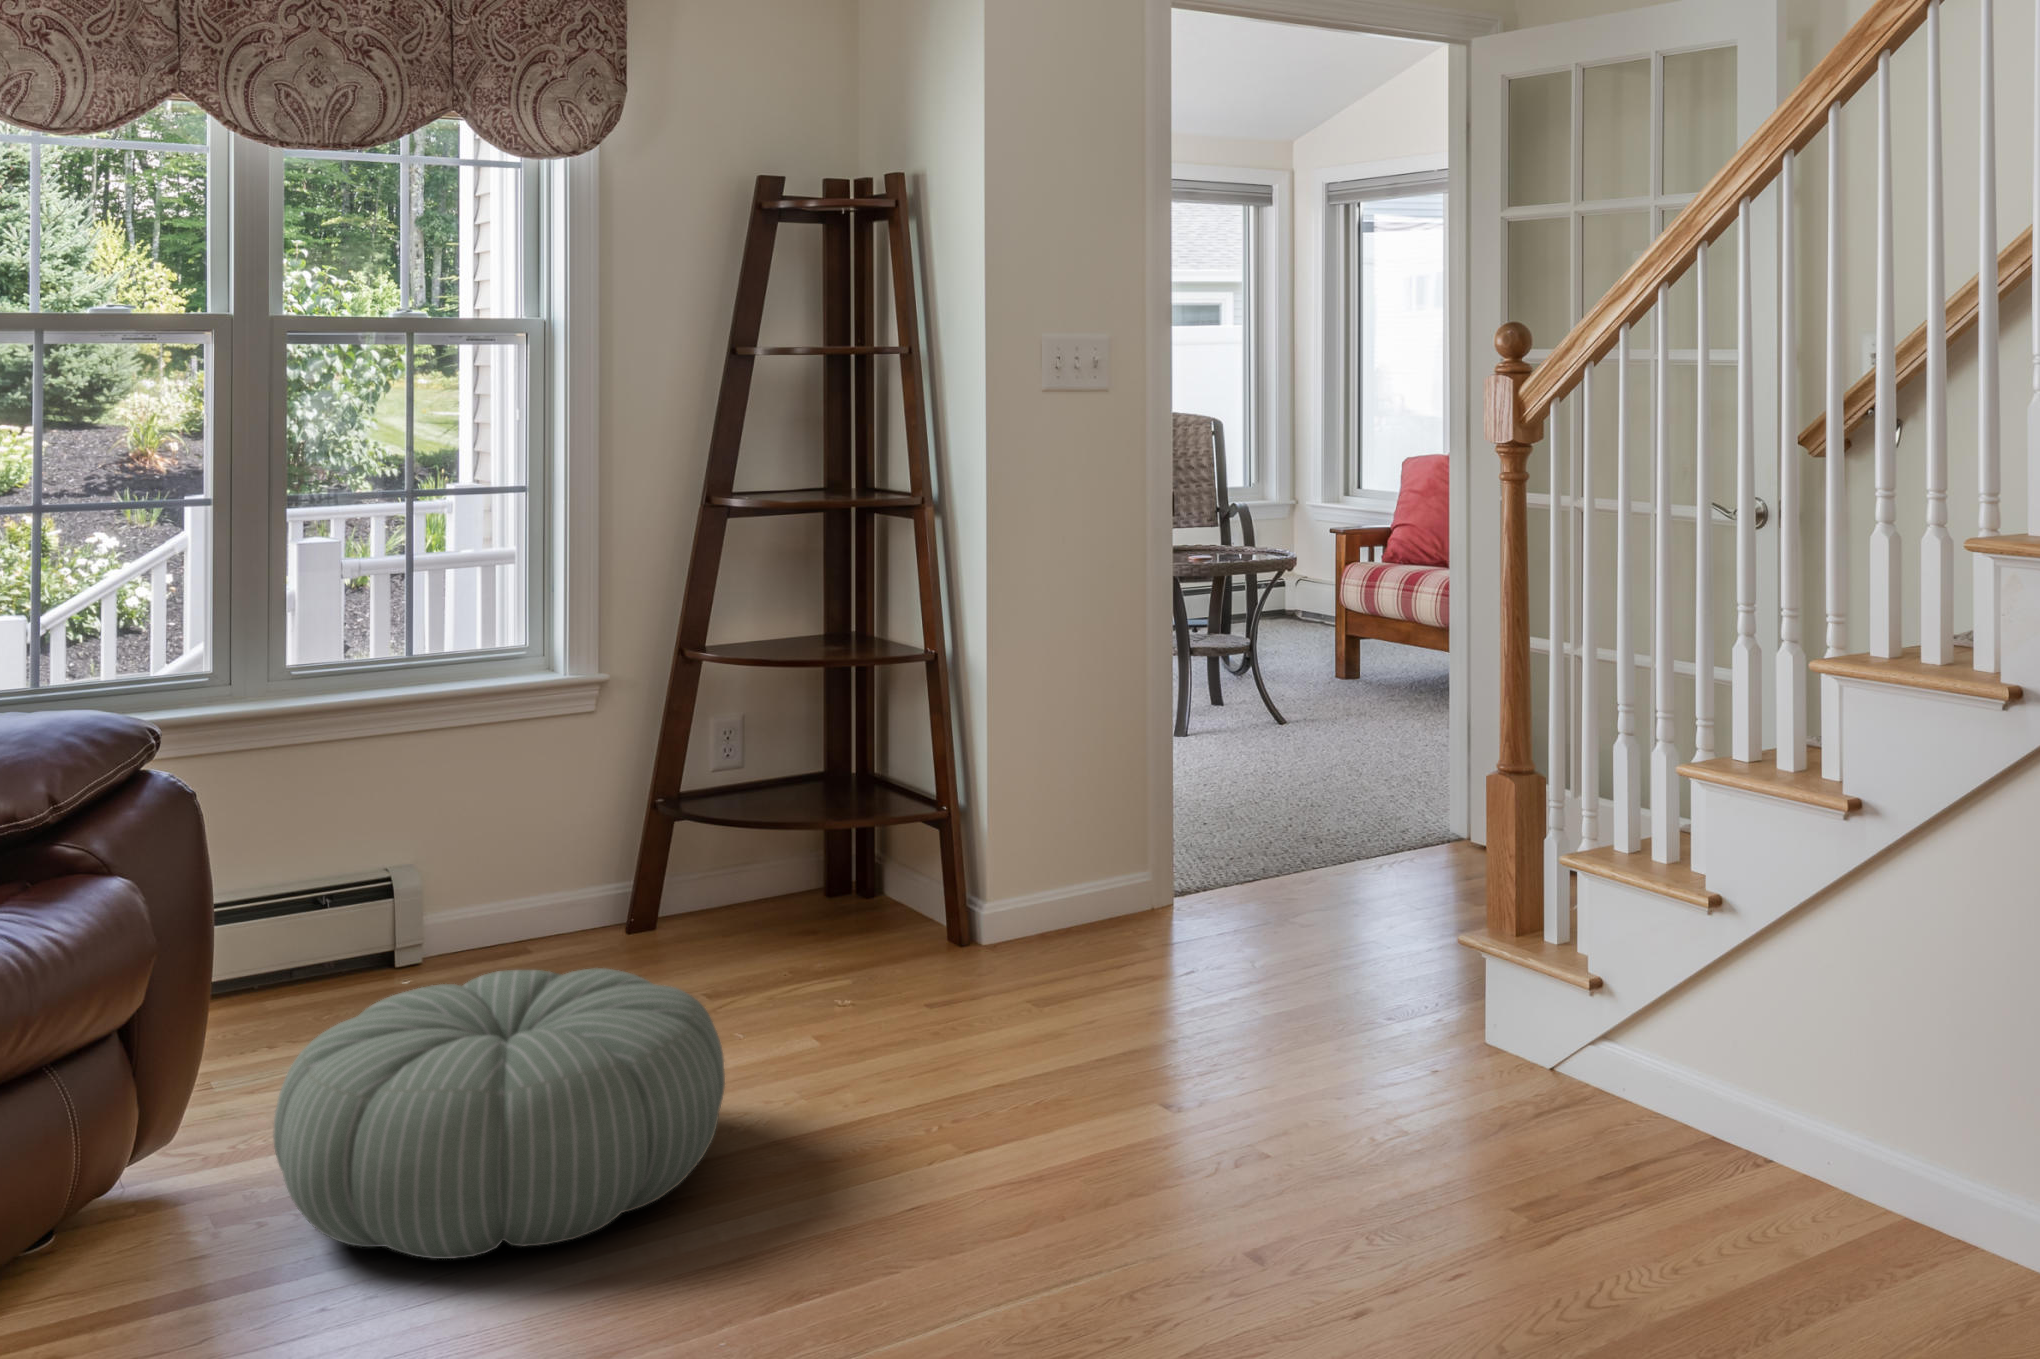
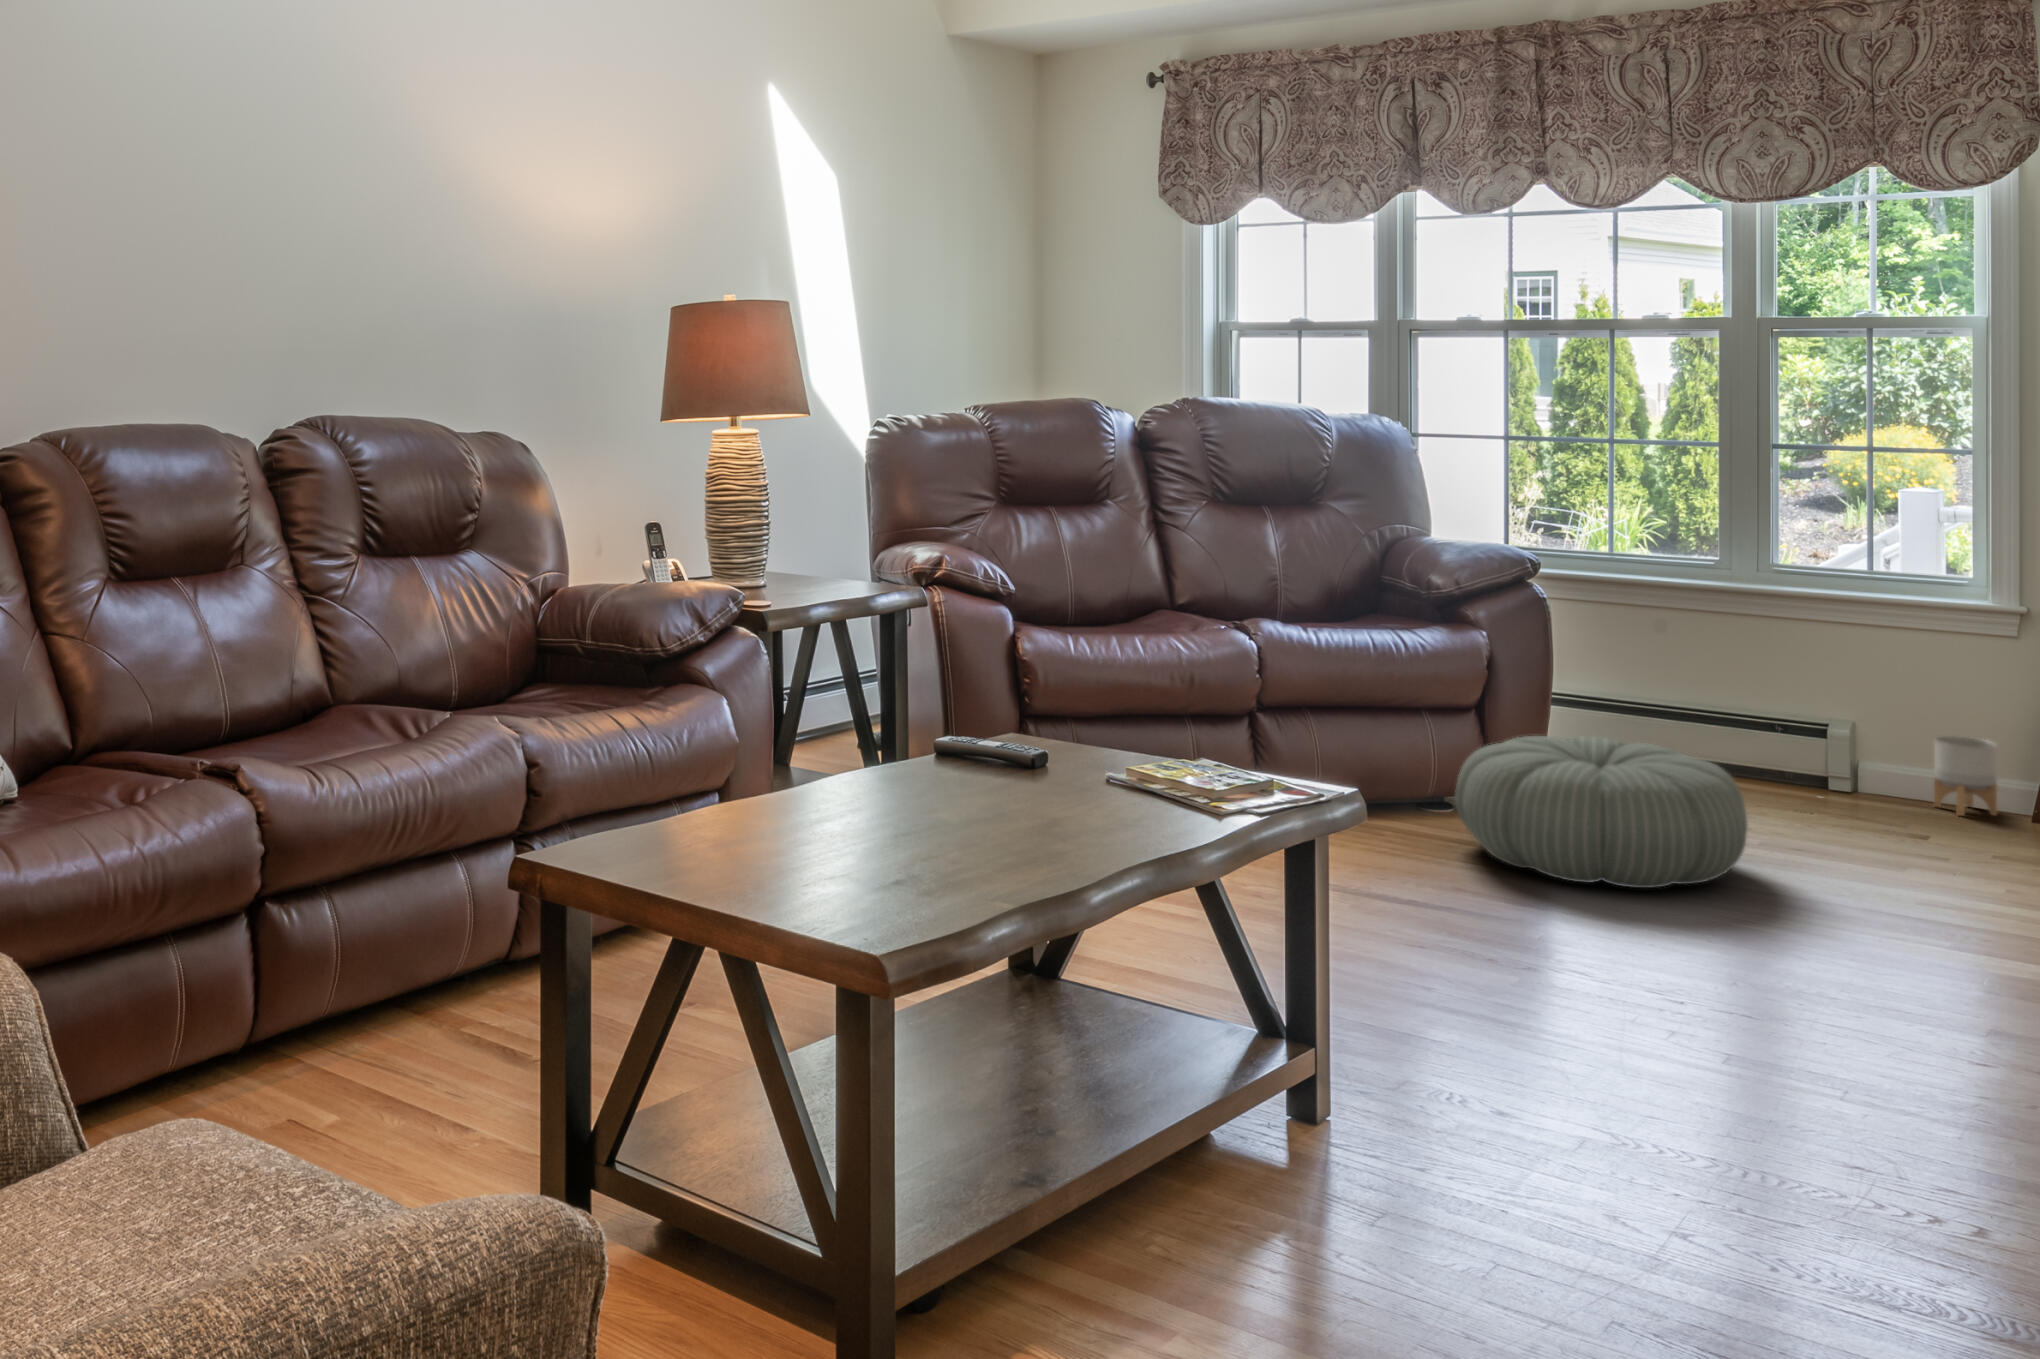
planter: none [537,848,605,952] -> present [1934,736,1998,816]

